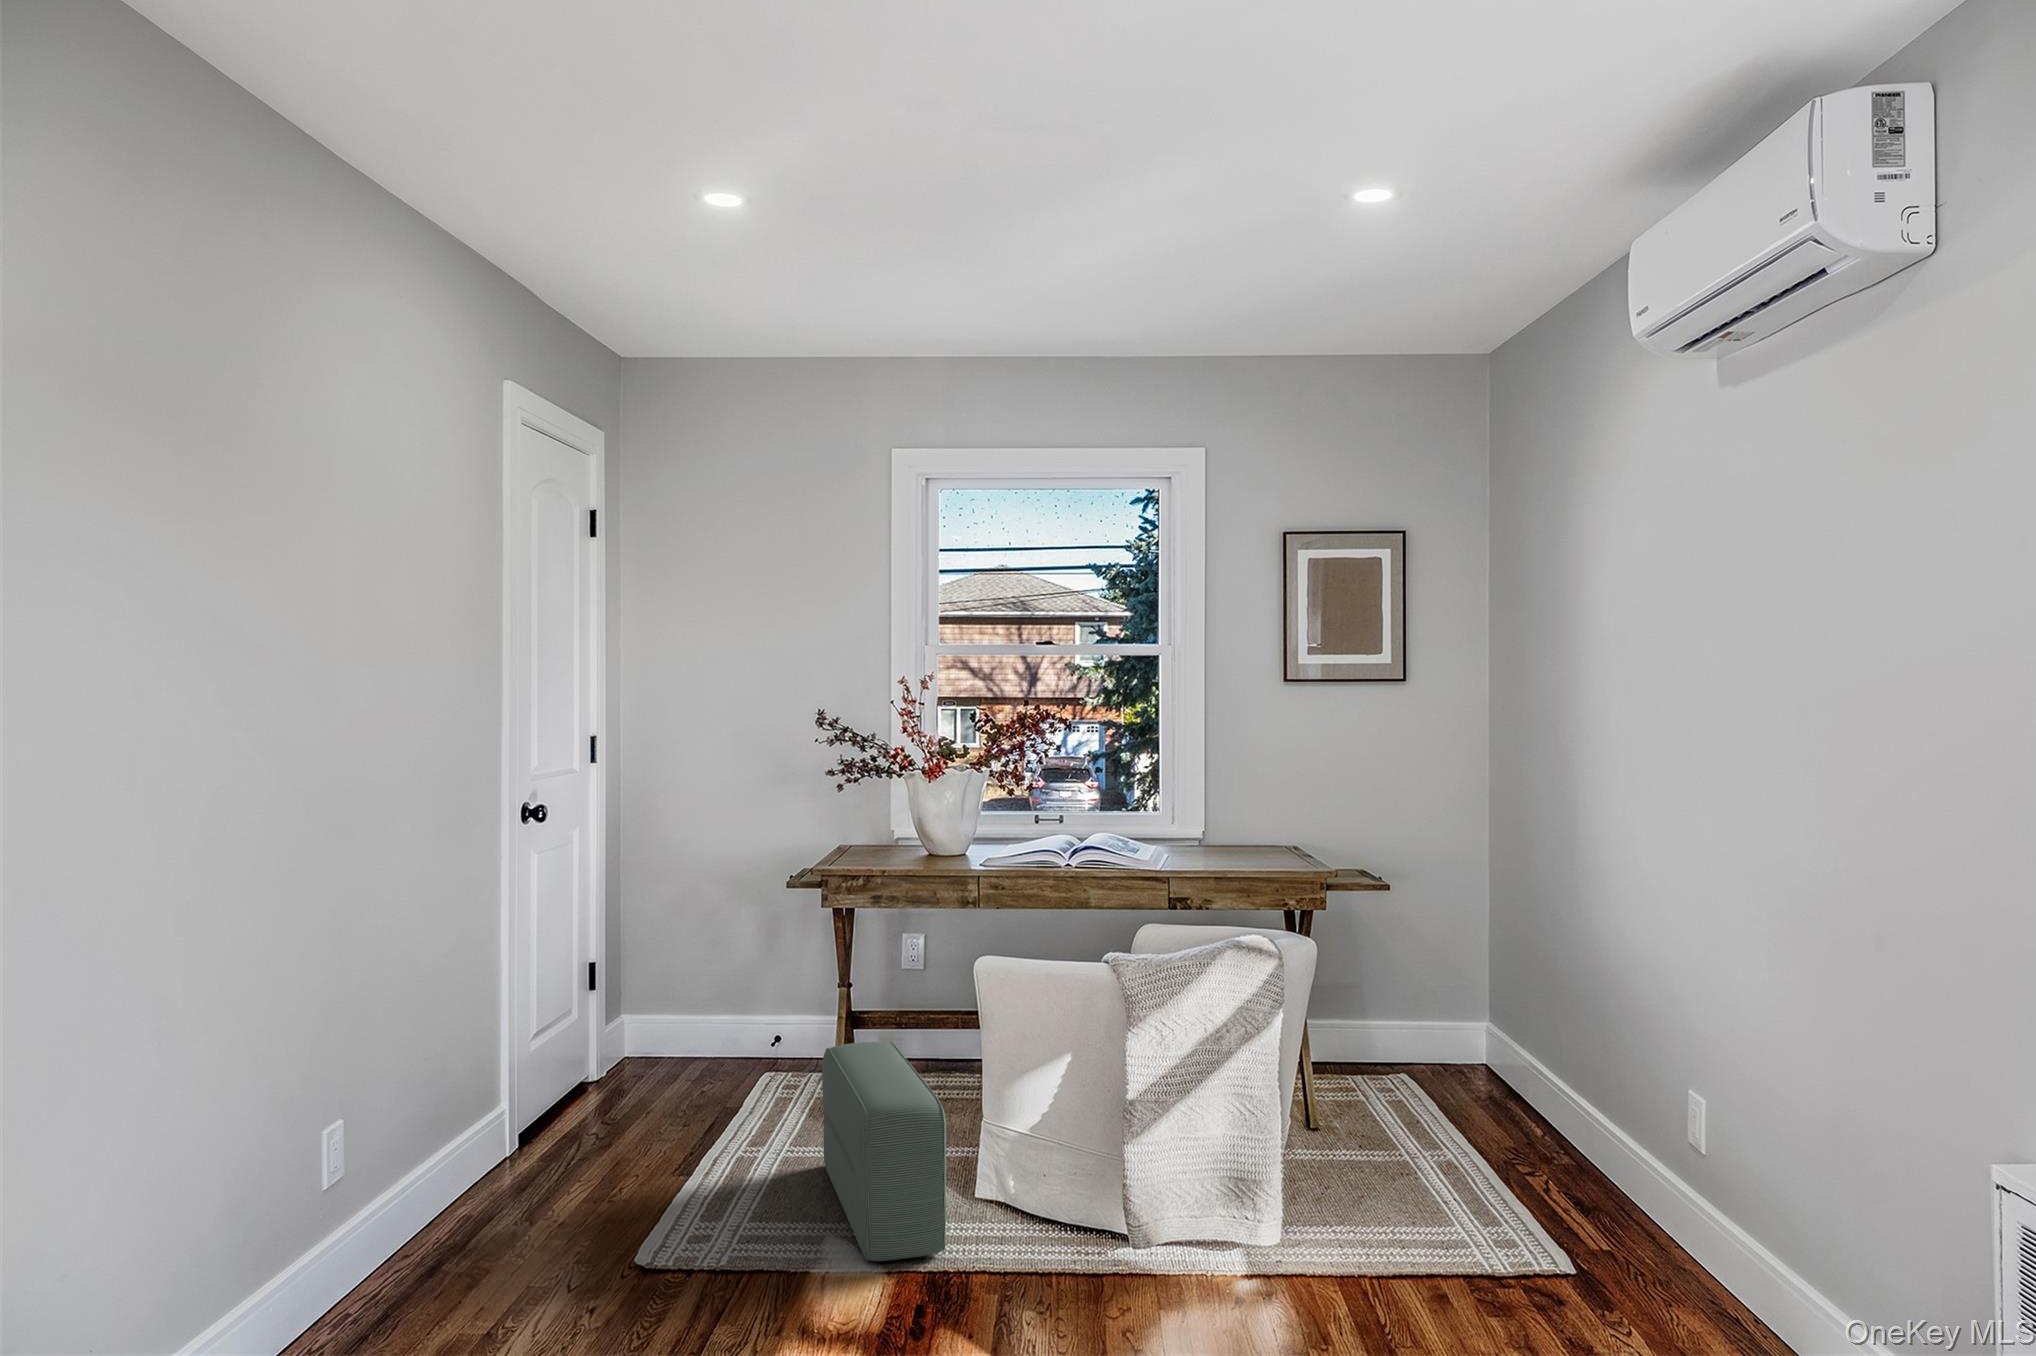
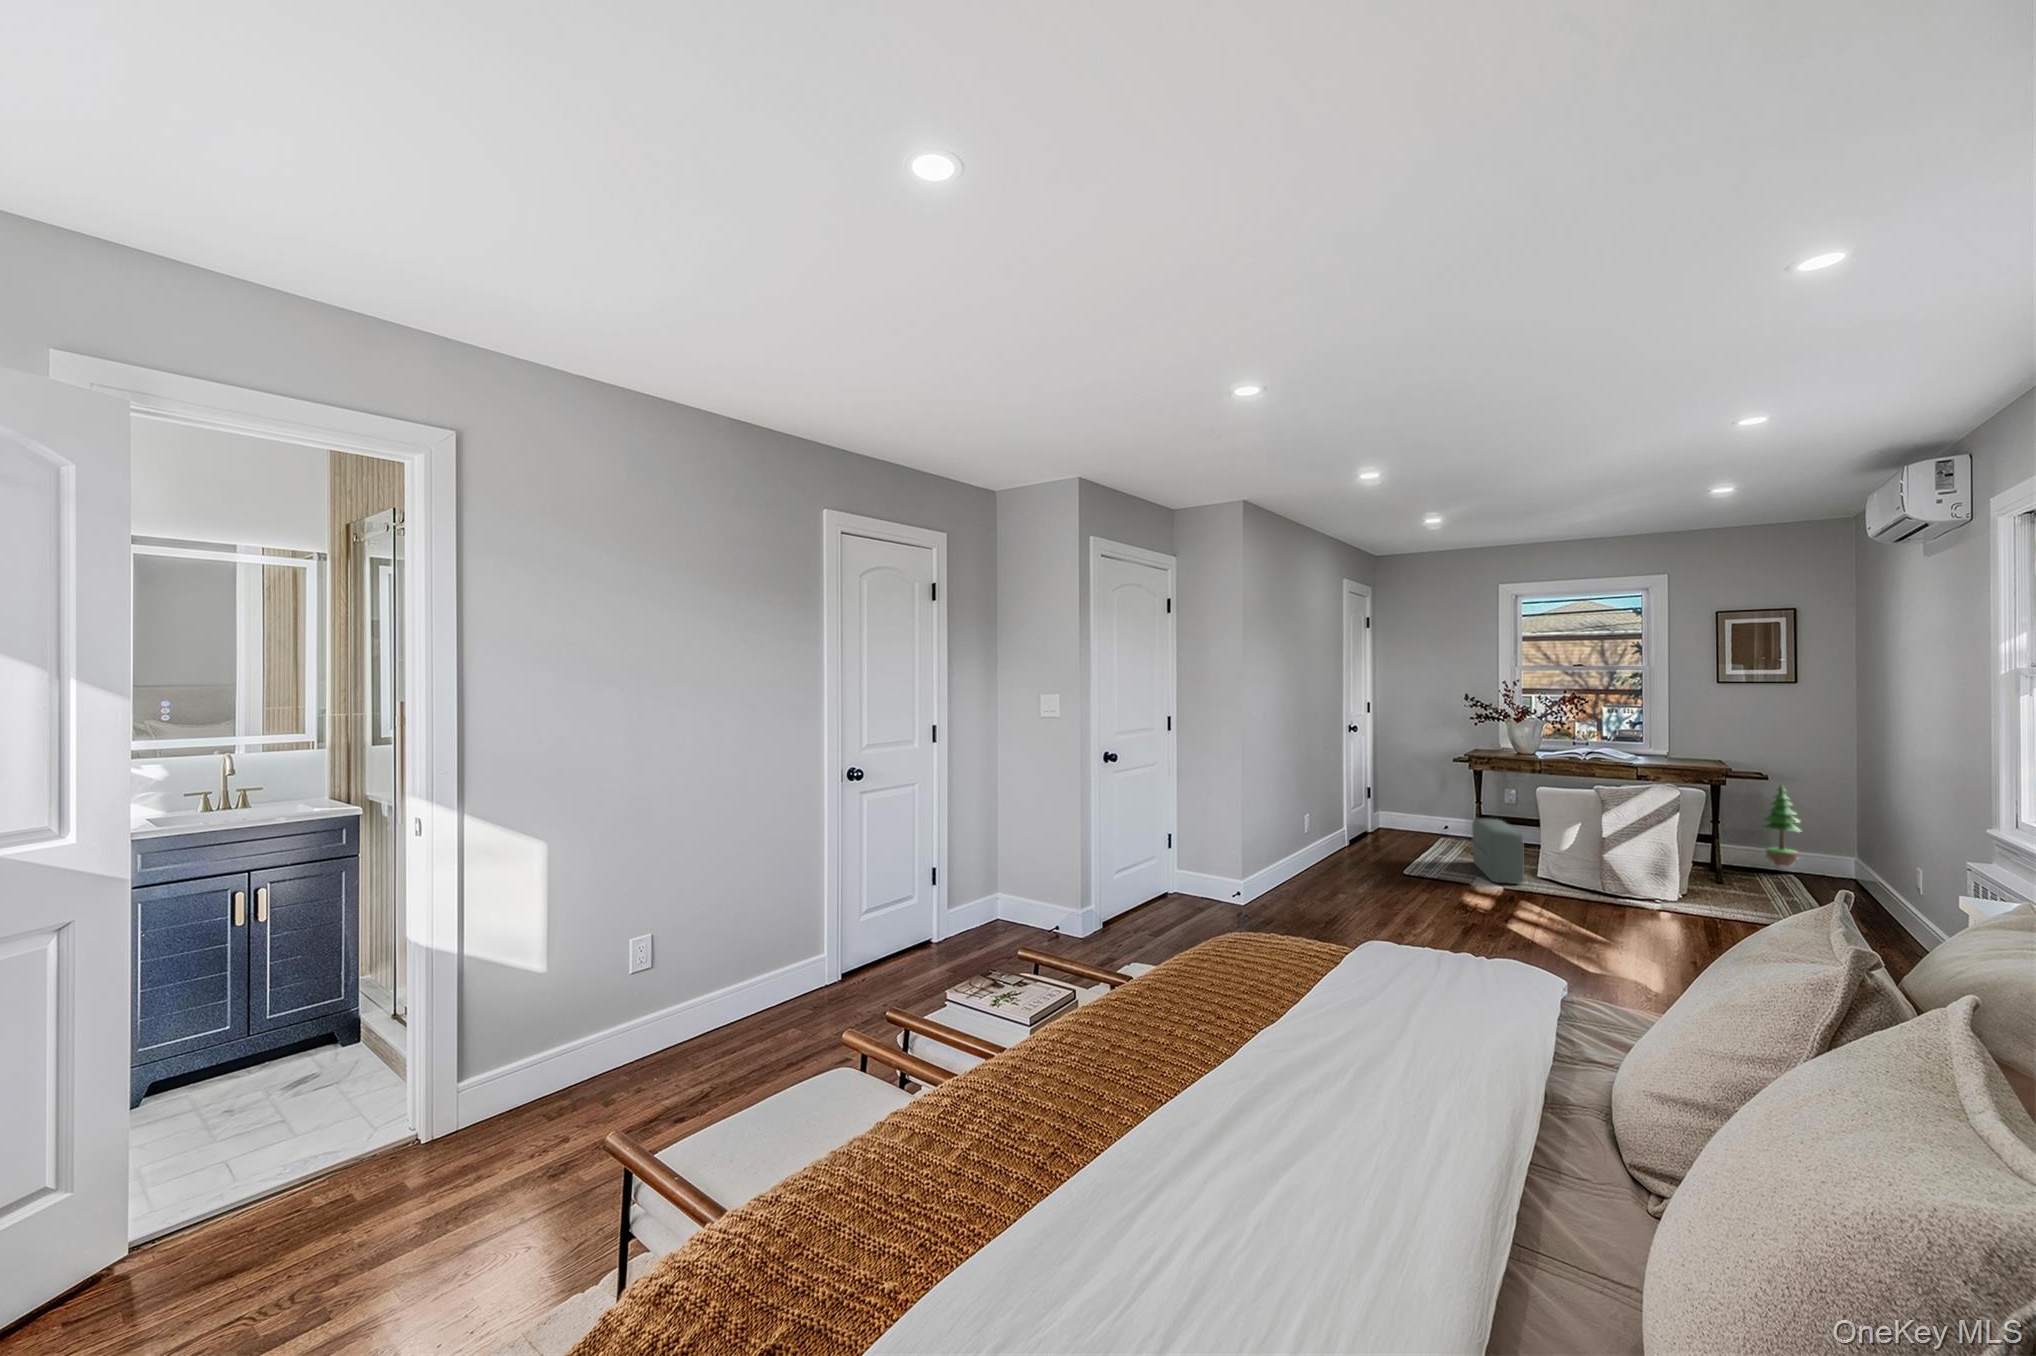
potted tree: none [1363,889,1429,1071] -> present [1763,785,1800,871]

